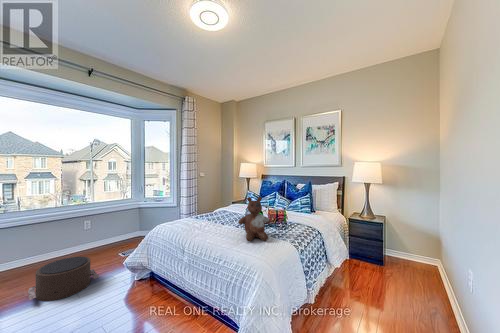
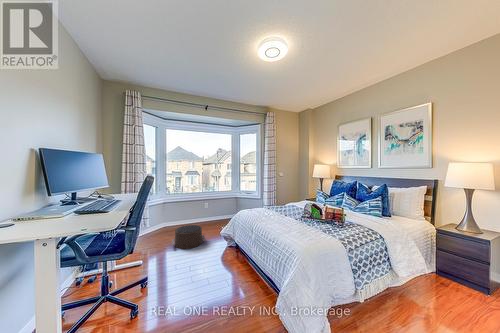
stuffed bear: present [238,197,270,241] -> none [293,195,322,235]

